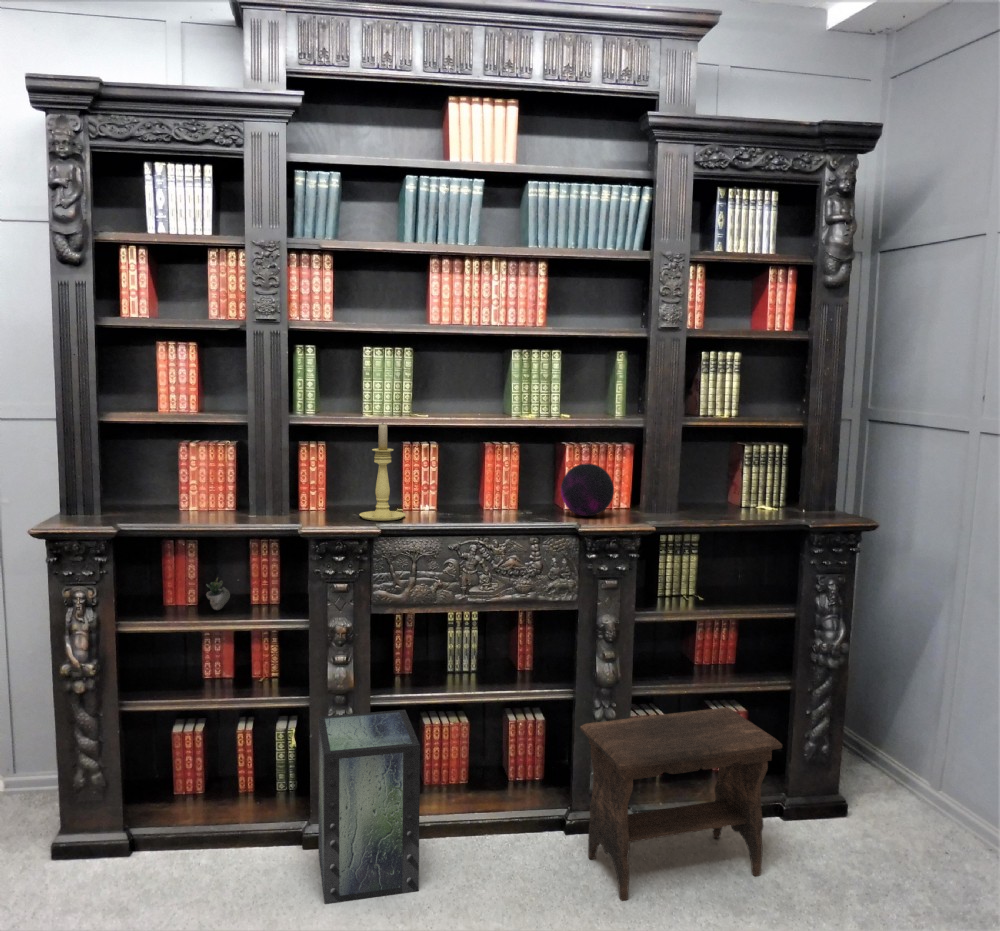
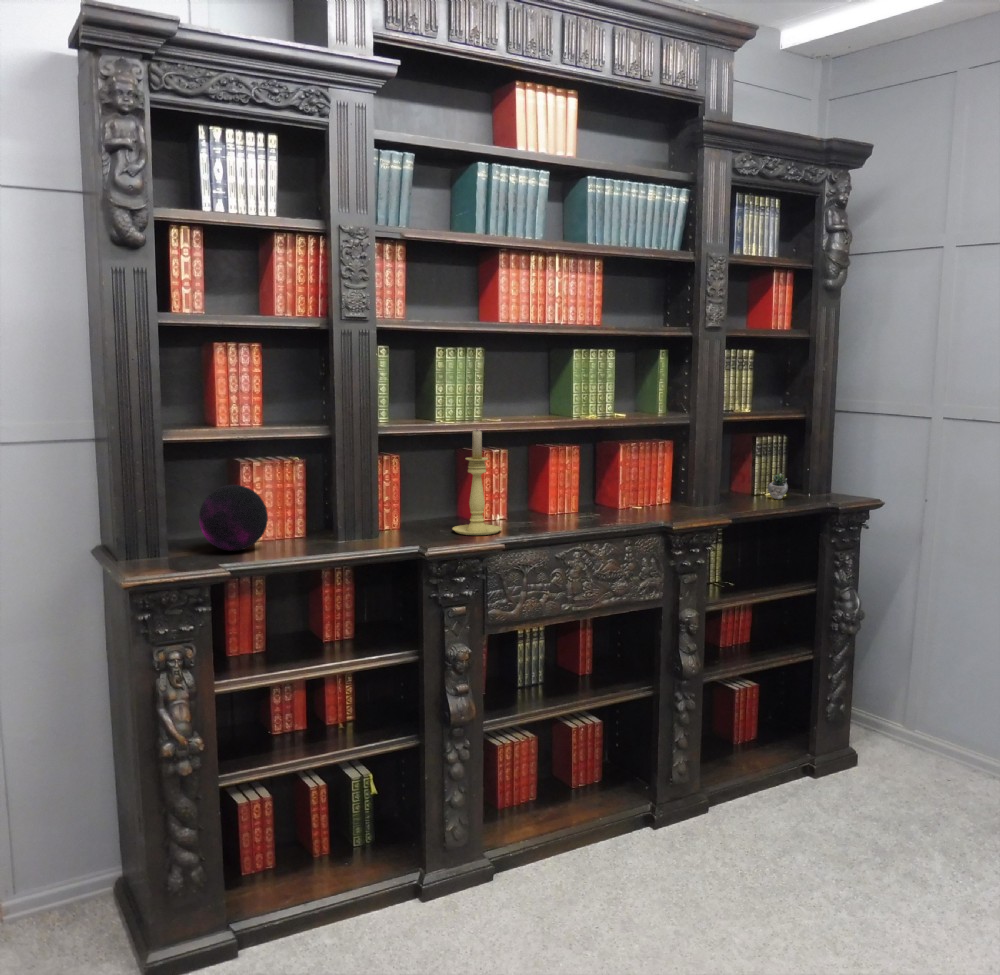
decorative orb: present [561,464,614,516] -> present [199,485,268,551]
succulent plant: present [206,578,230,610] -> present [768,469,809,499]
footstool: present [580,707,782,901] -> none [690,682,862,877]
storage box: present [318,710,420,904] -> none [449,732,585,948]

